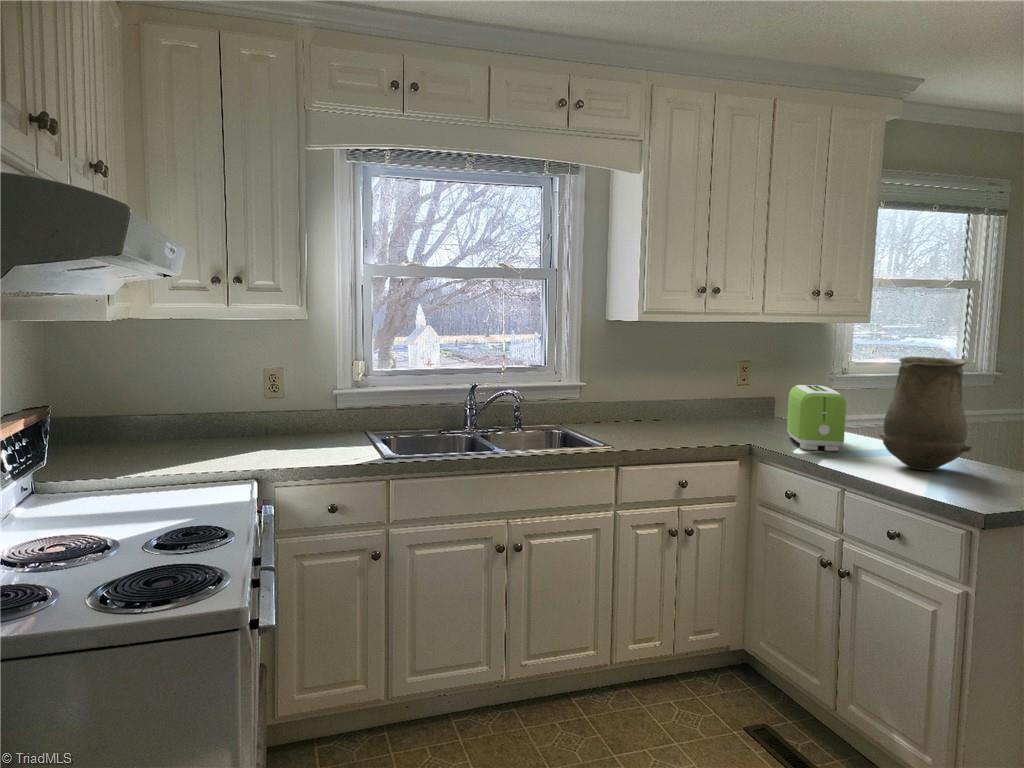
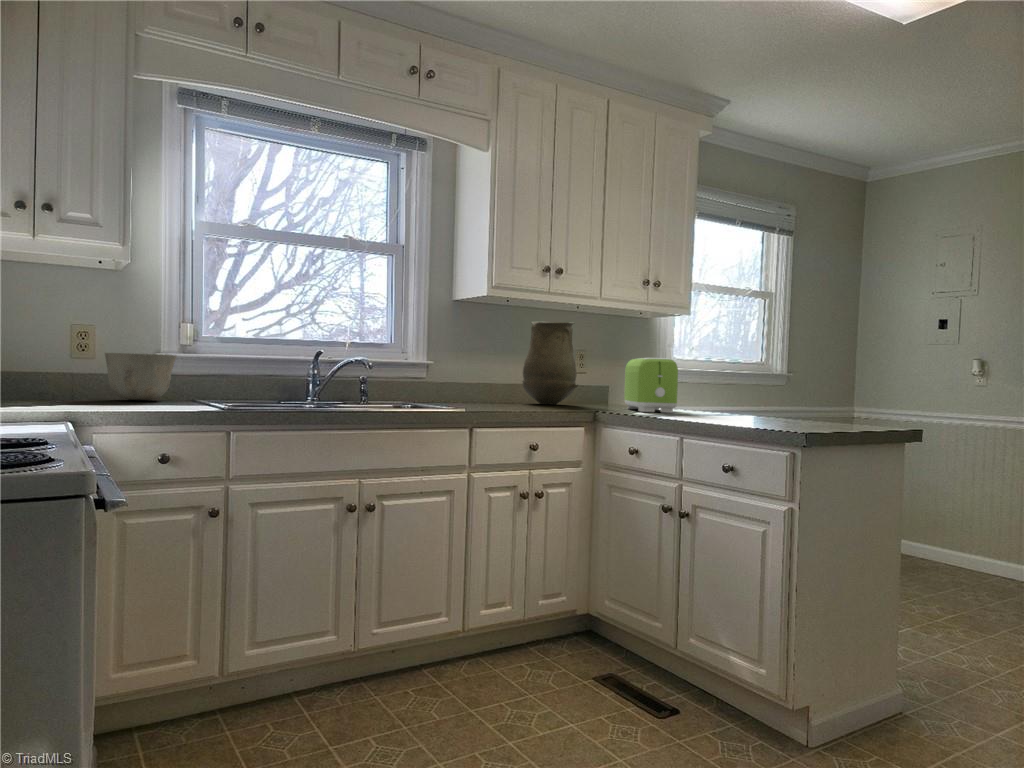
vase: present [879,356,972,471] -> present [522,322,578,404]
ceramic bowl: none [286,396,346,442] -> present [105,353,177,400]

